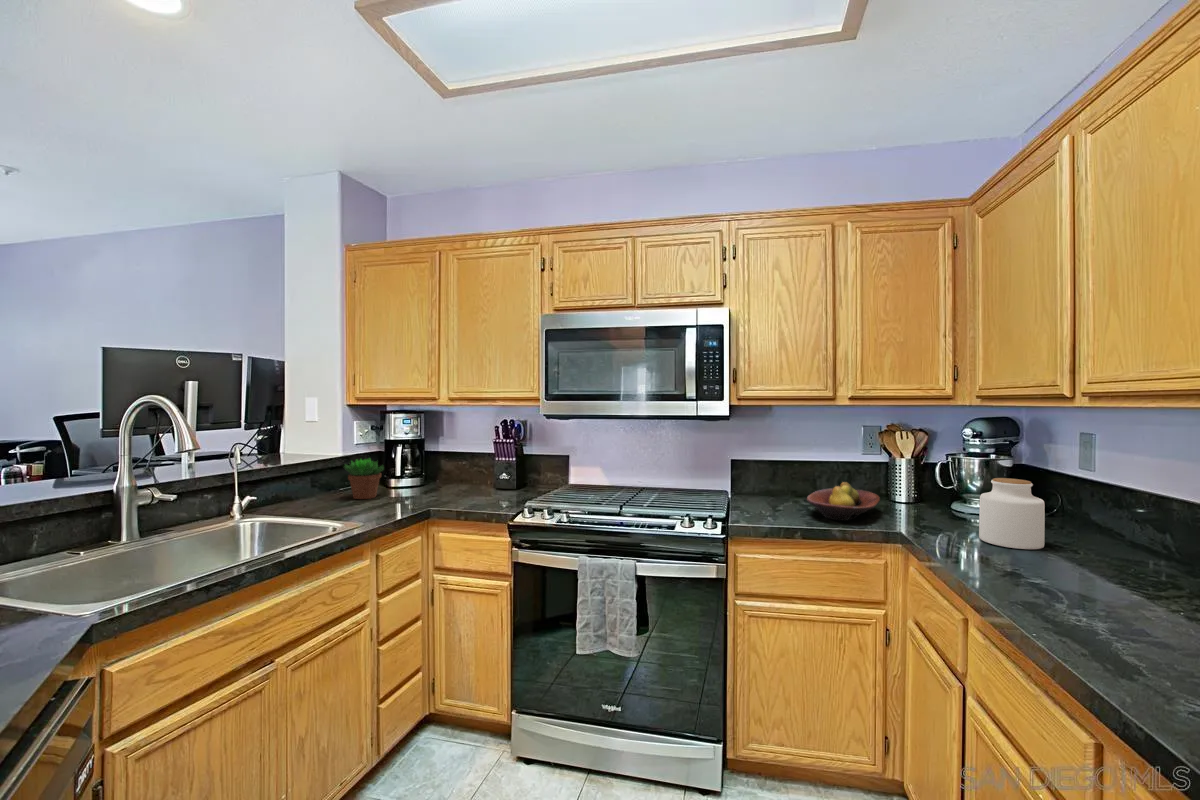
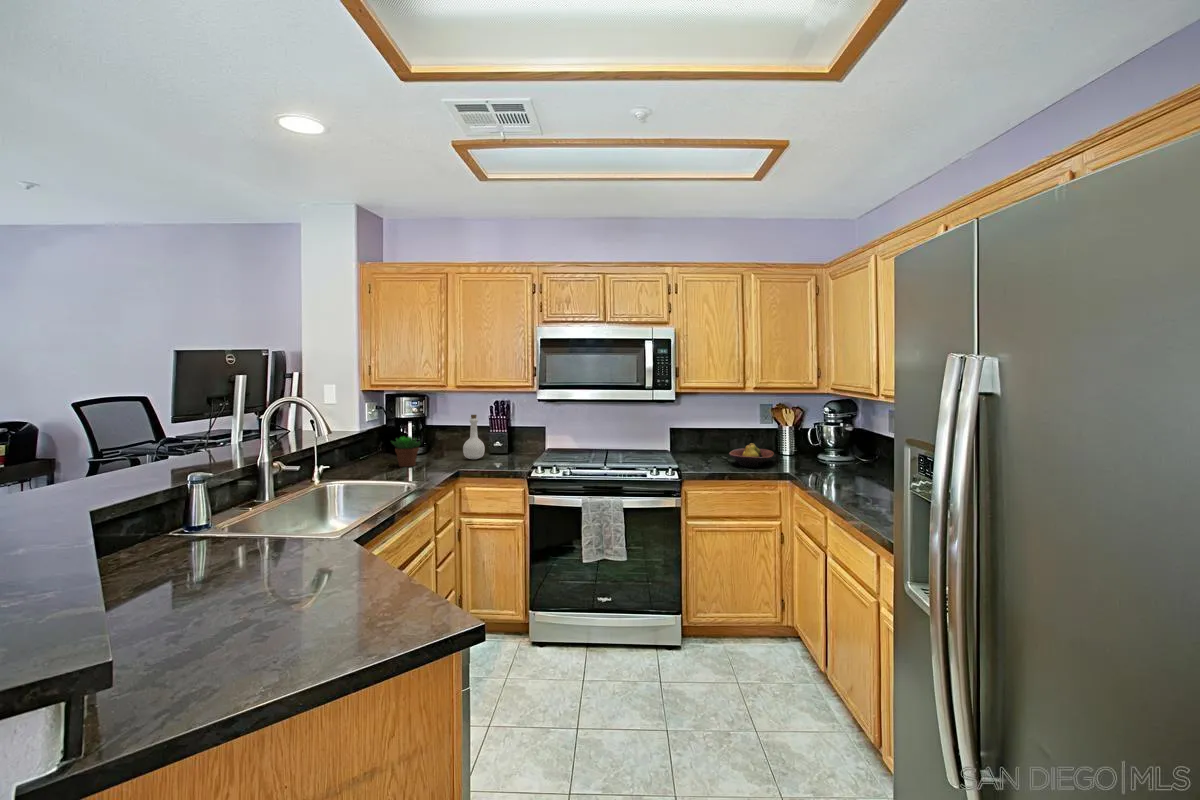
bottle: none [442,431,471,490] -> present [463,415,485,459]
jar: present [979,478,1045,549] -> none [835,435,871,476]

